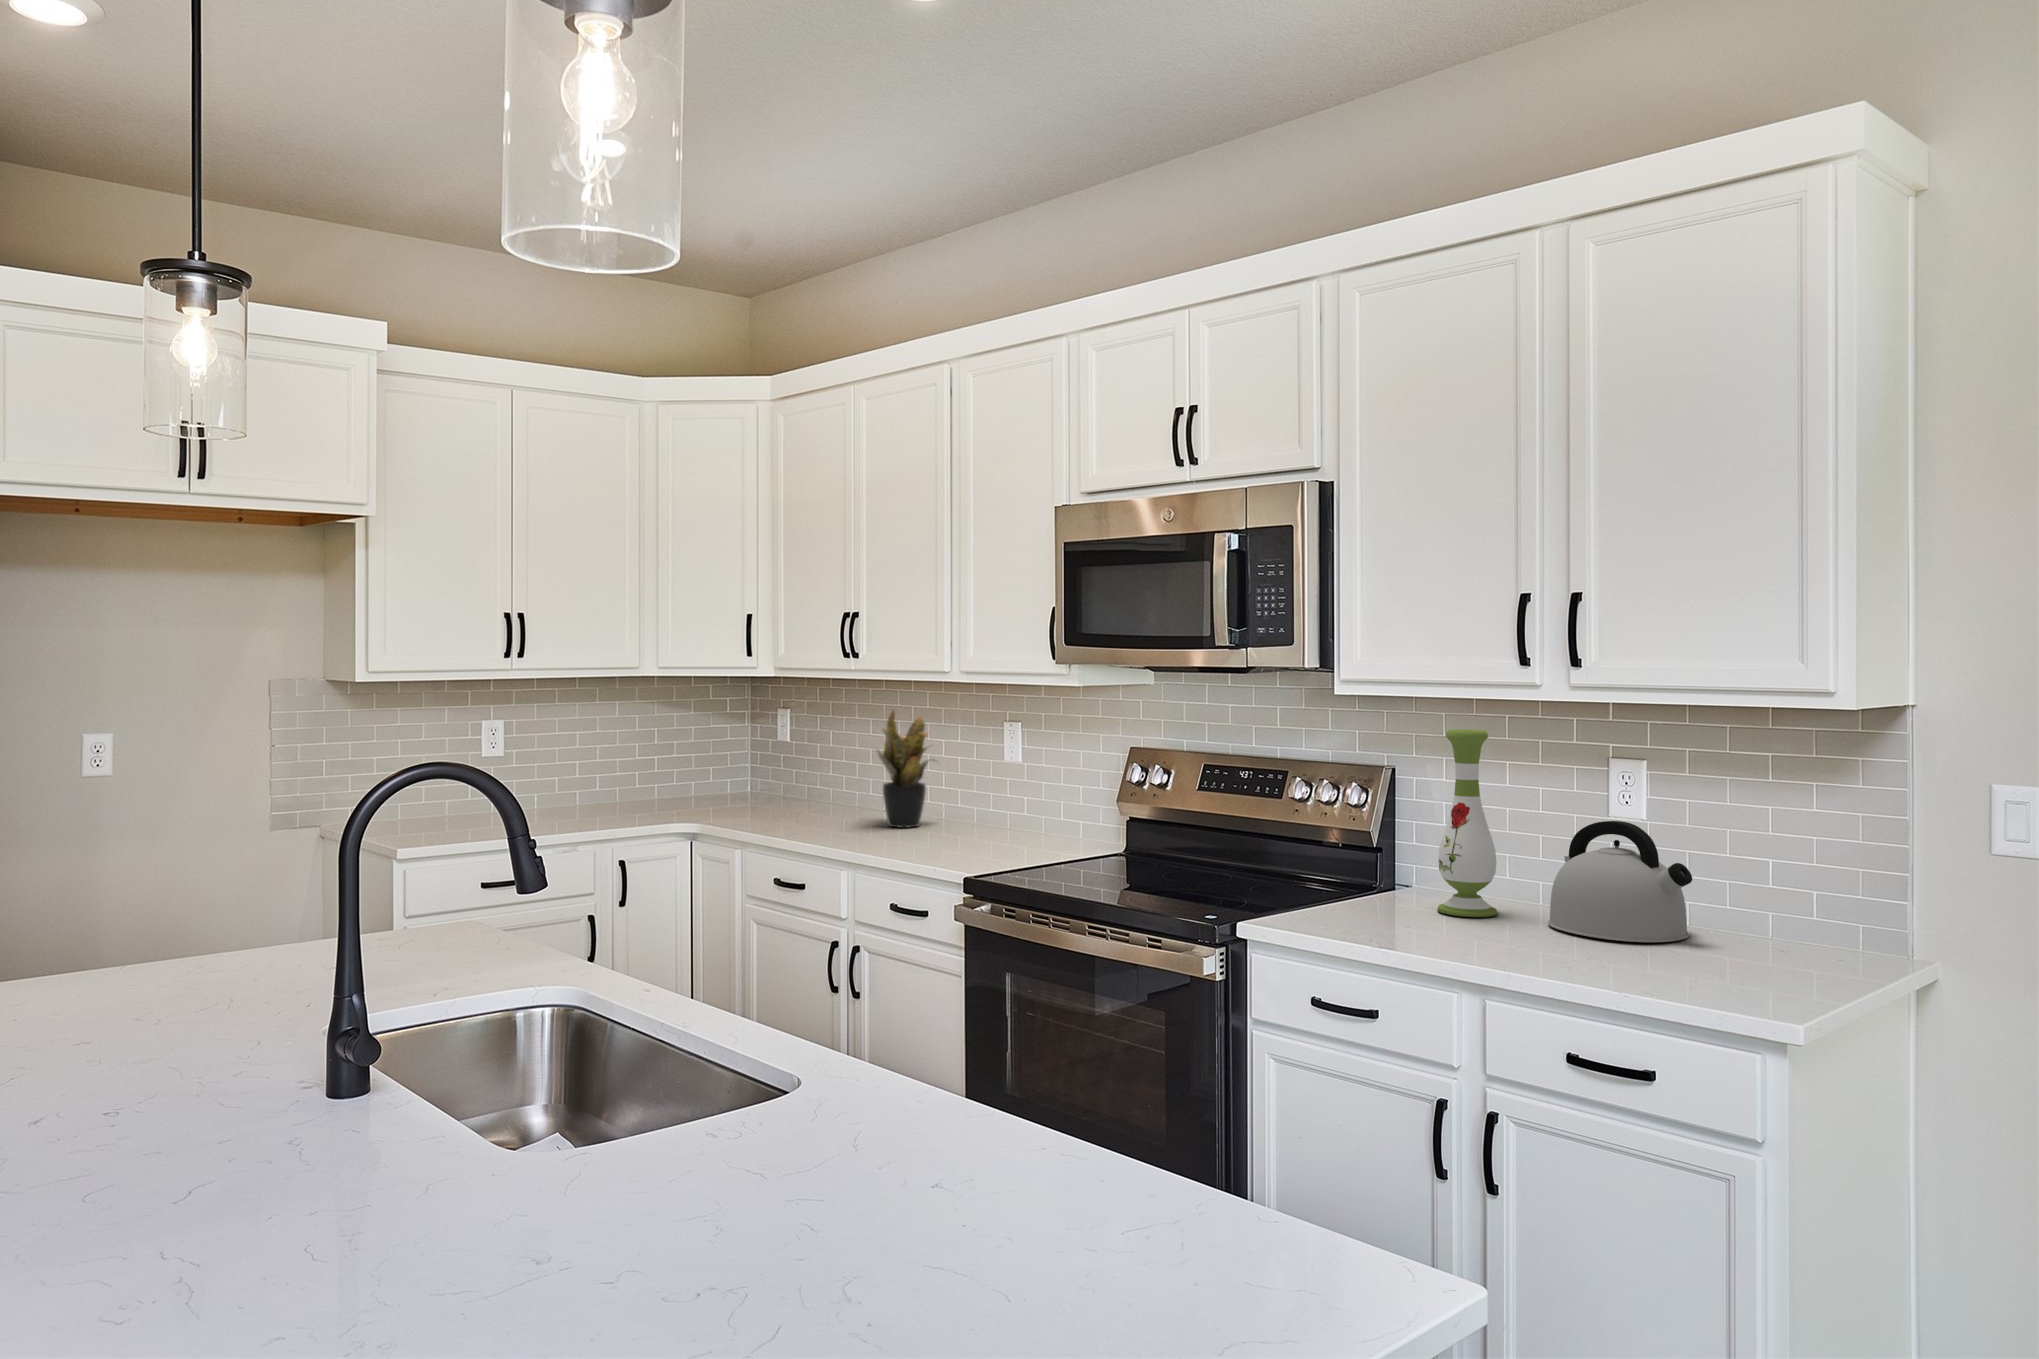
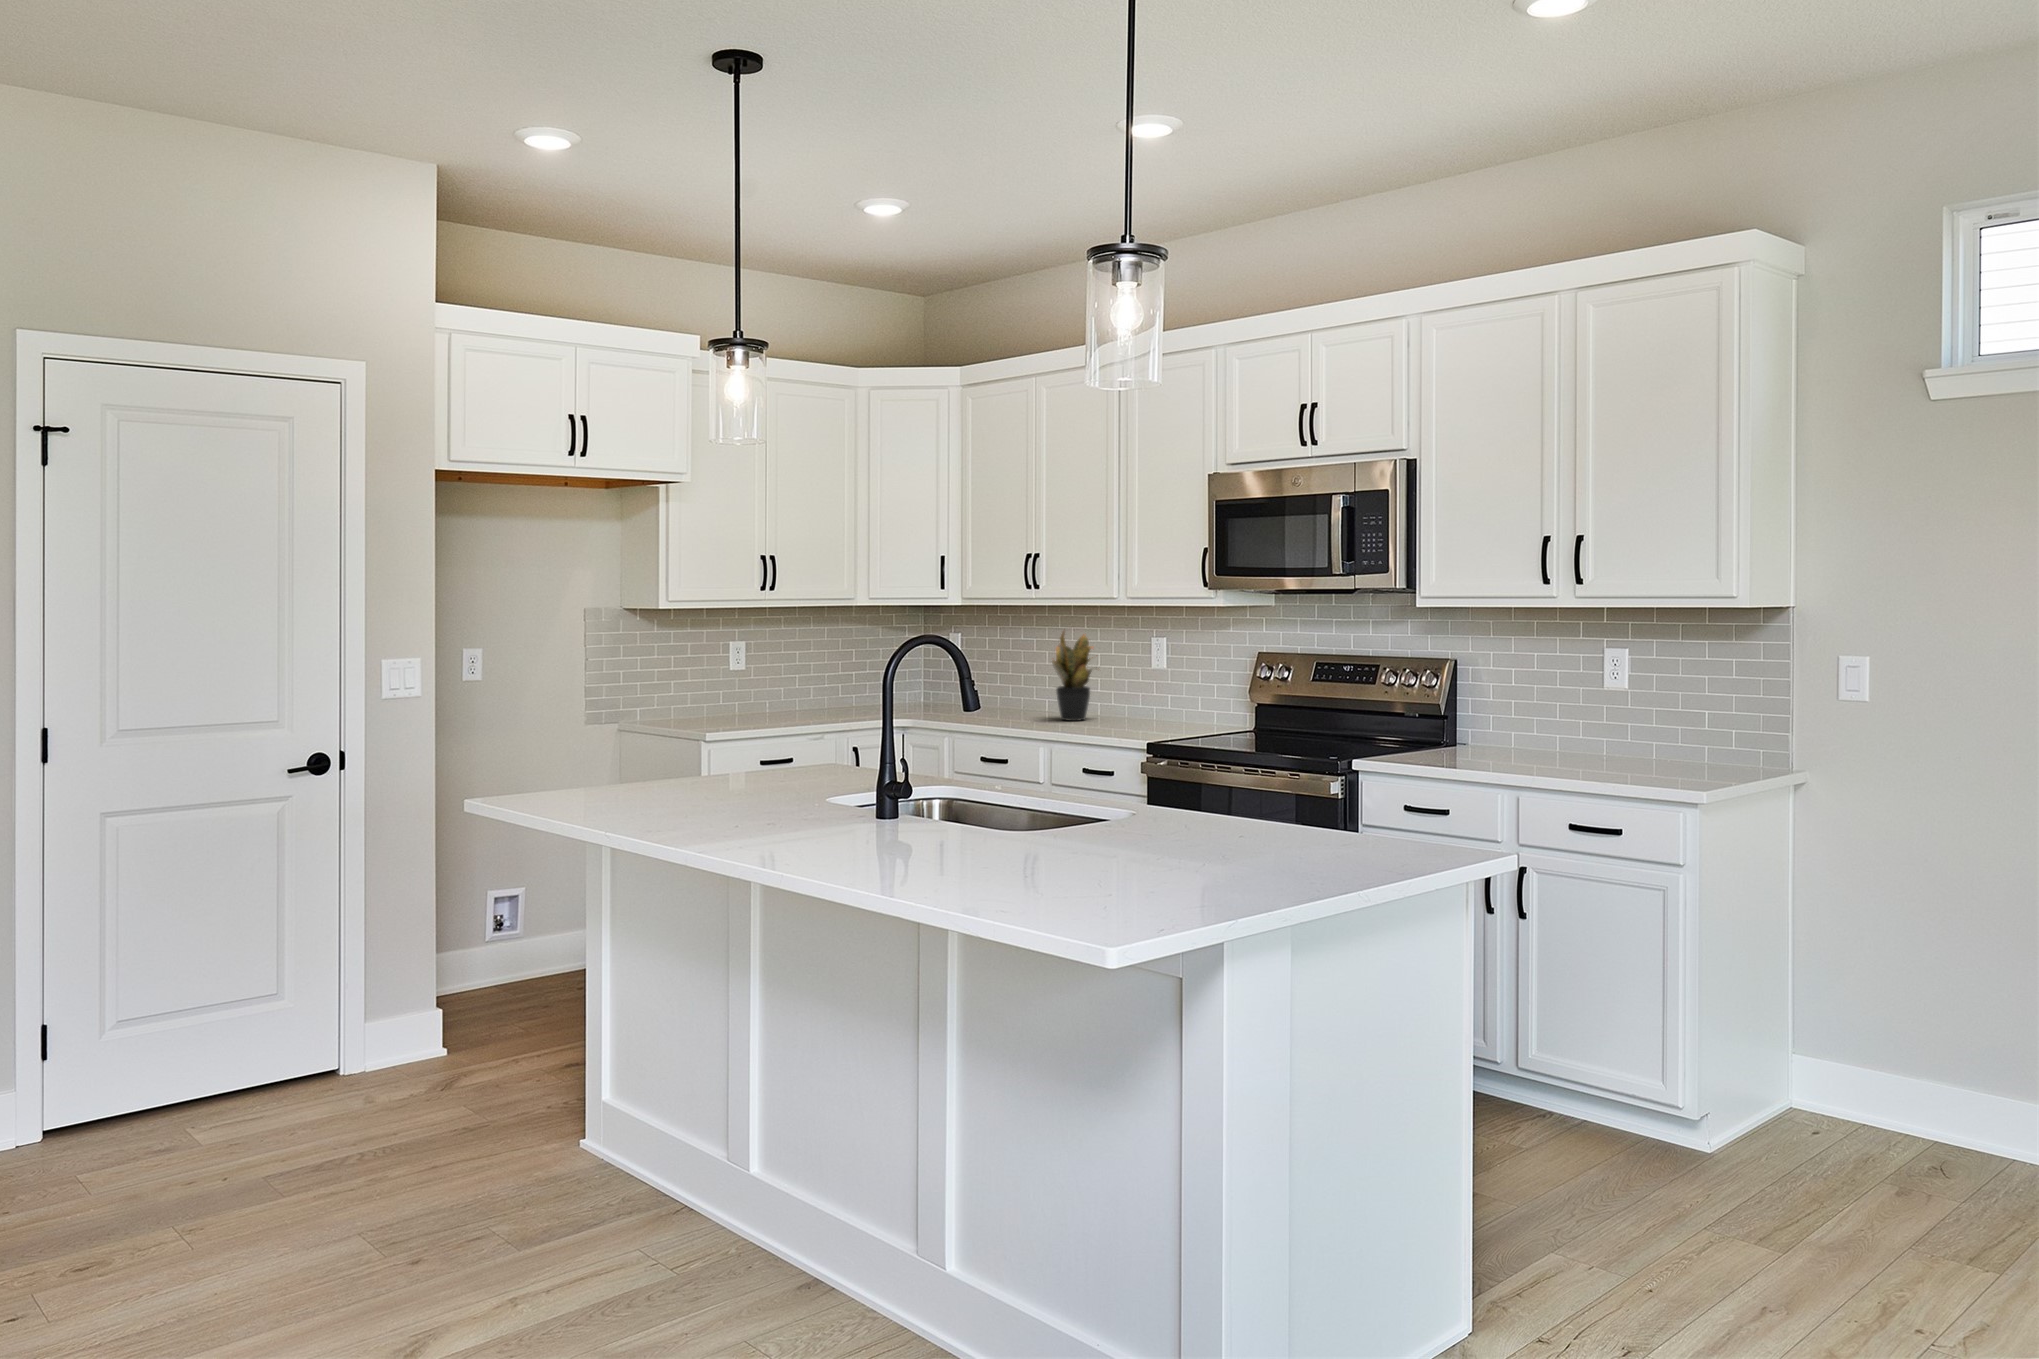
vase: present [1437,729,1498,917] -> none [1487,630,1528,756]
kettle: present [1548,821,1692,942] -> none [1561,688,1653,763]

